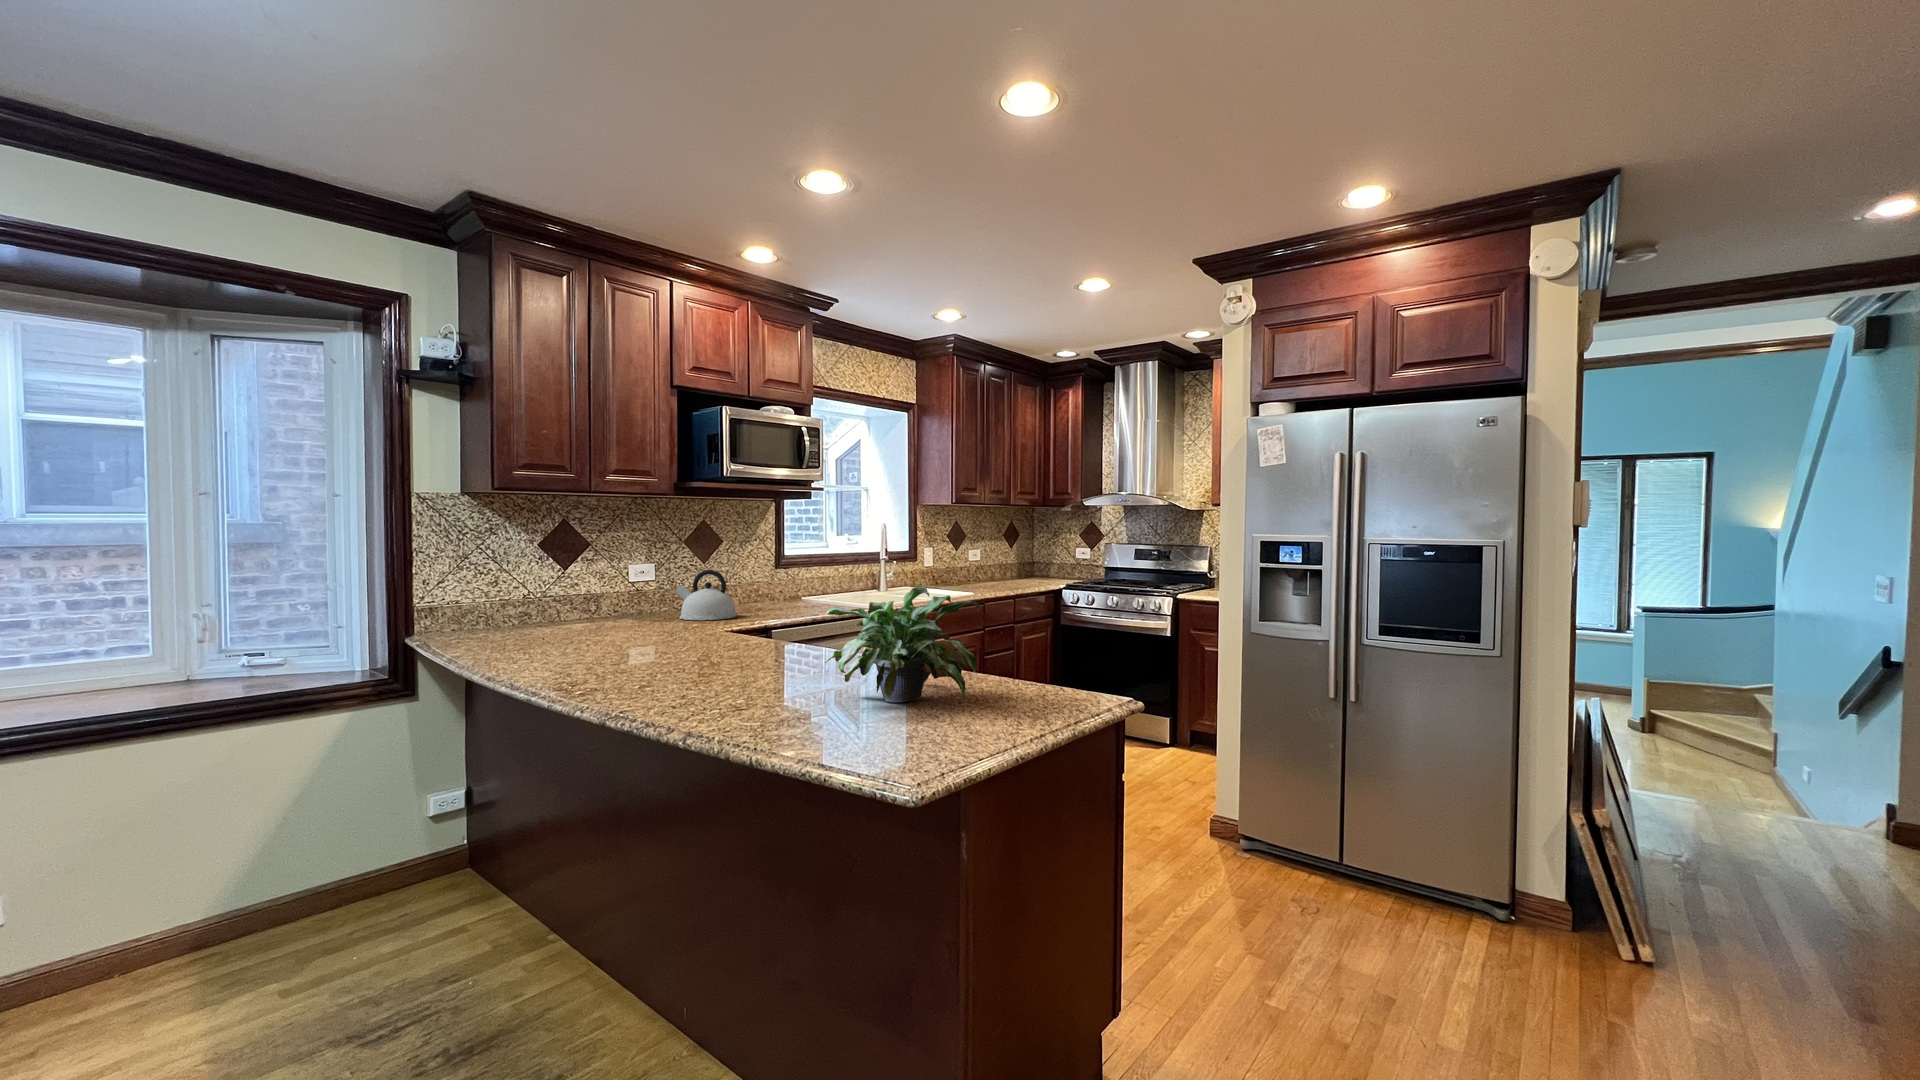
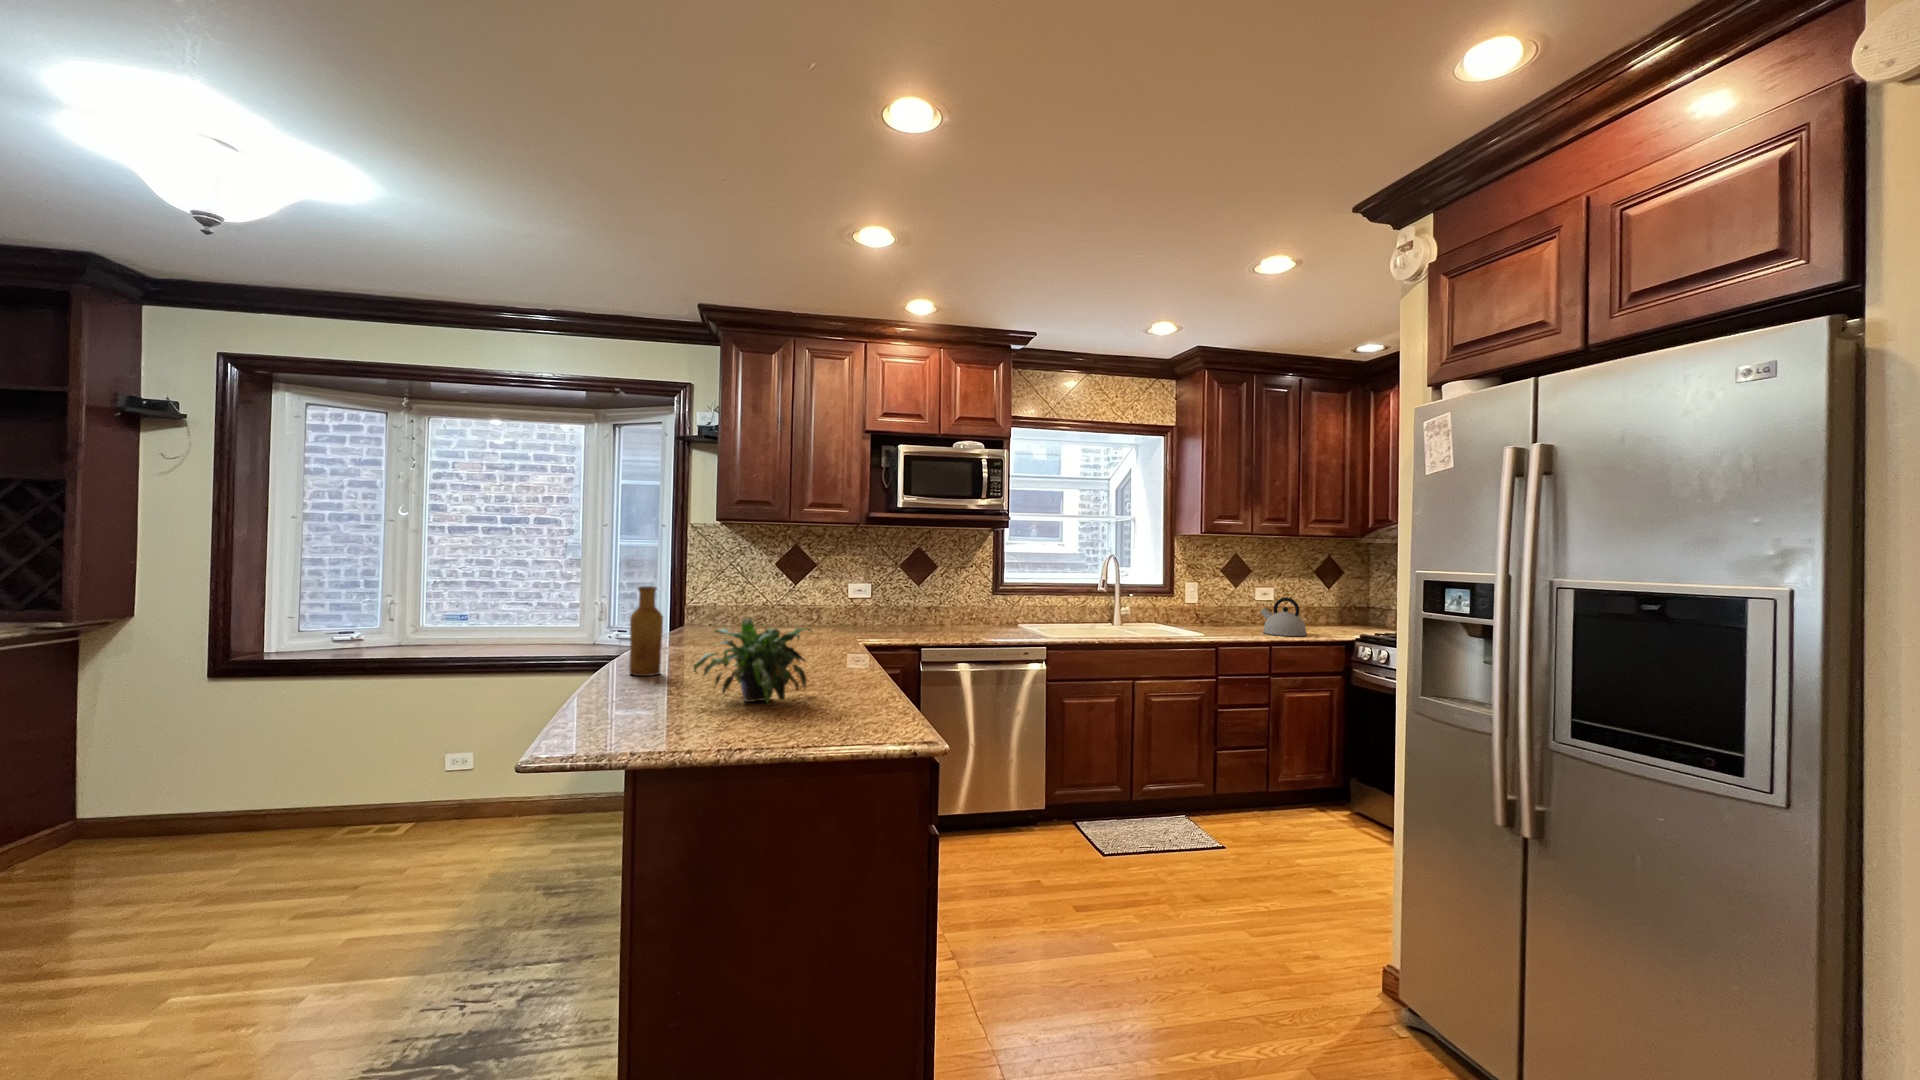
vase: none [598,562,650,701] -> present [629,586,663,676]
kettle: present [675,570,737,620] -> present [1260,597,1307,636]

